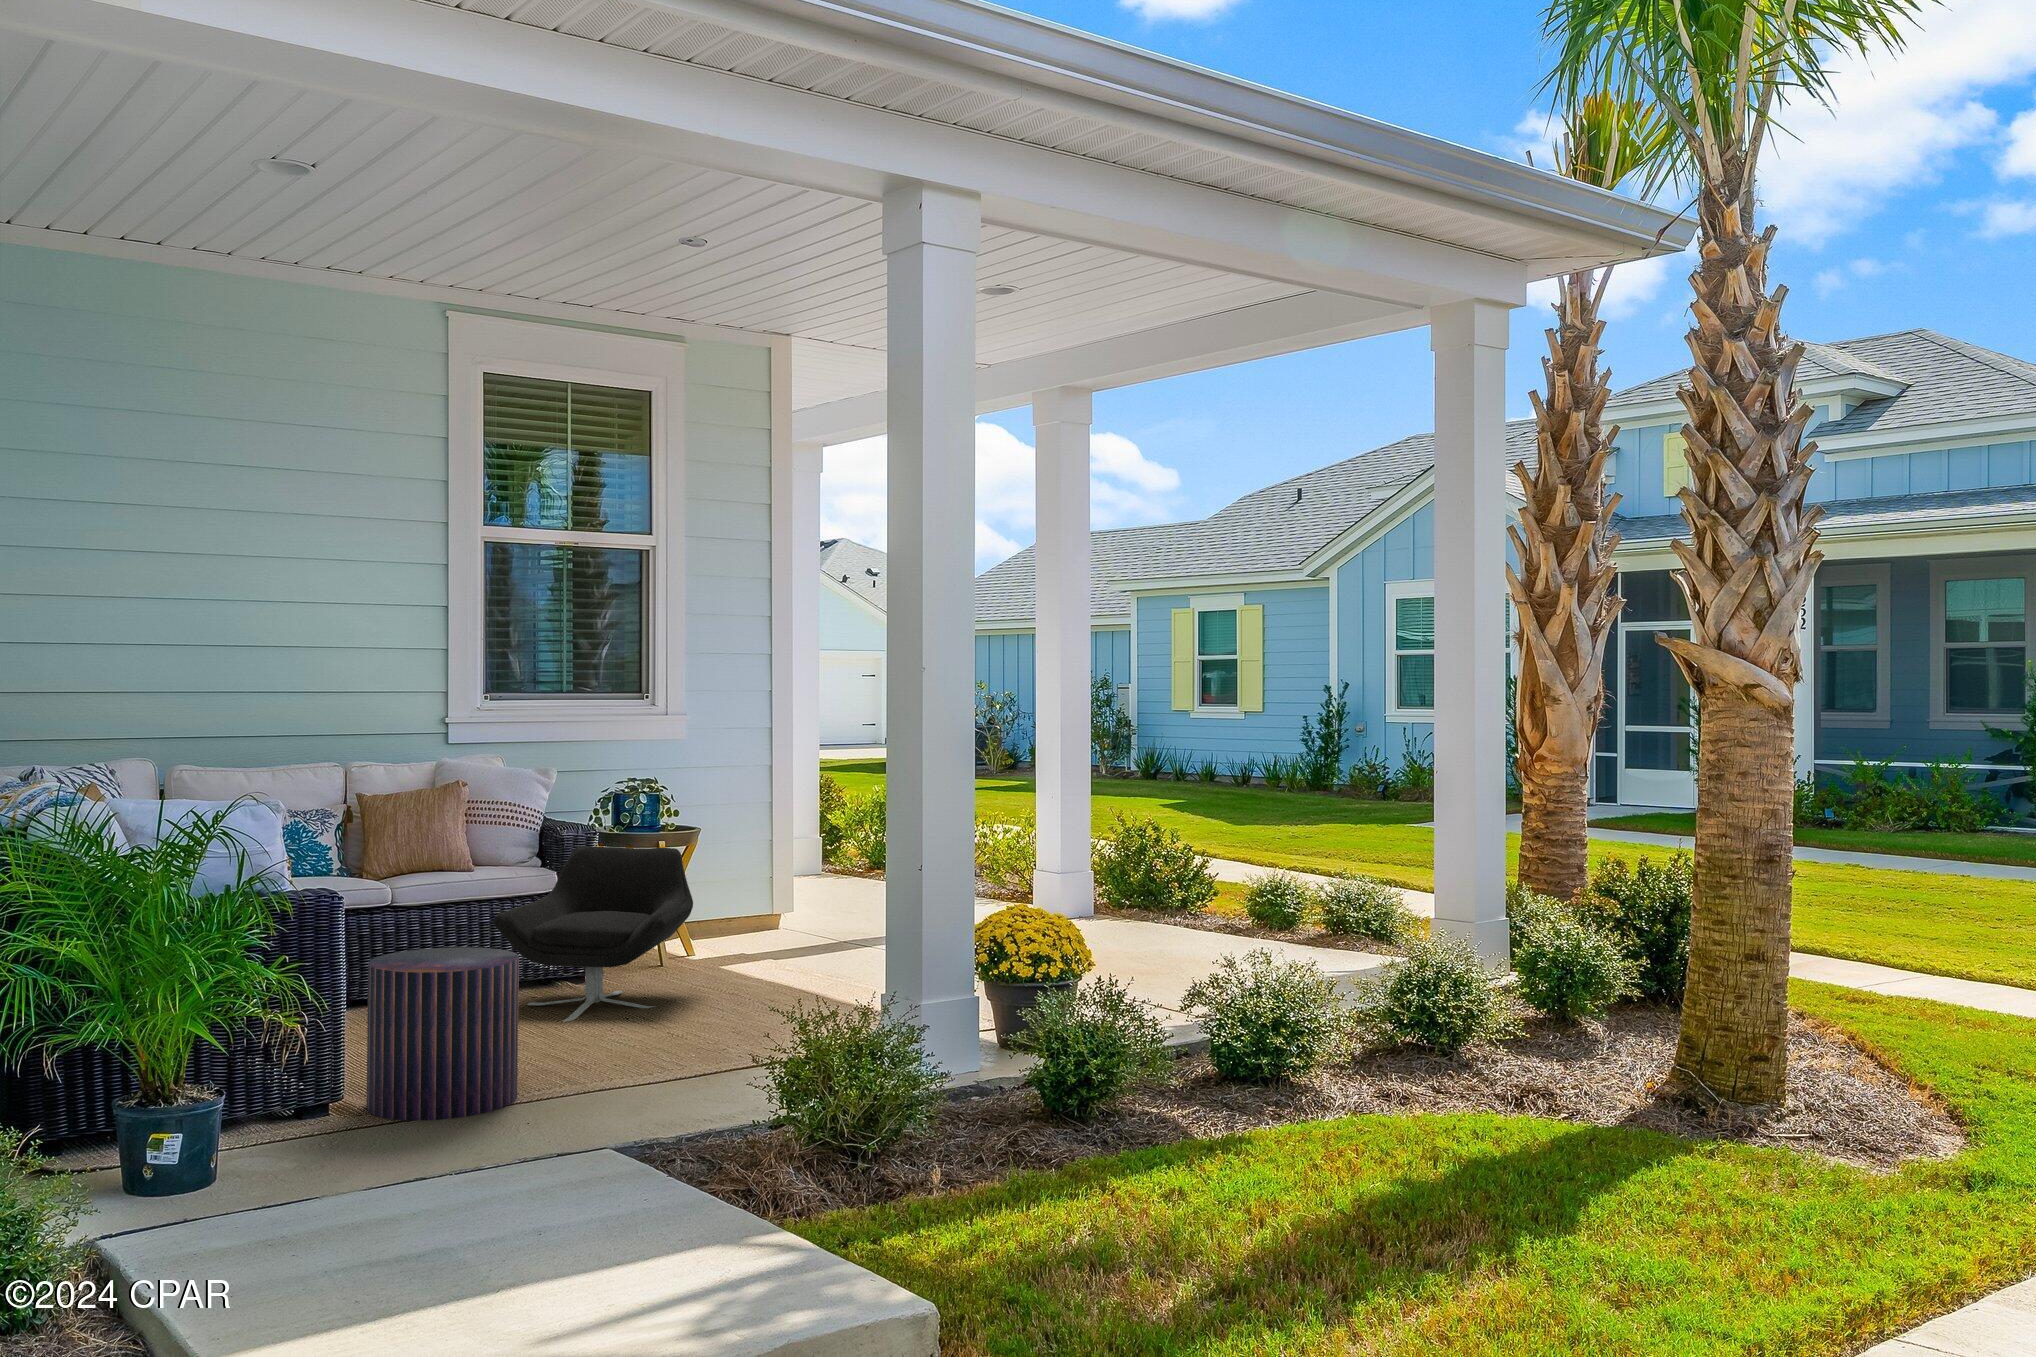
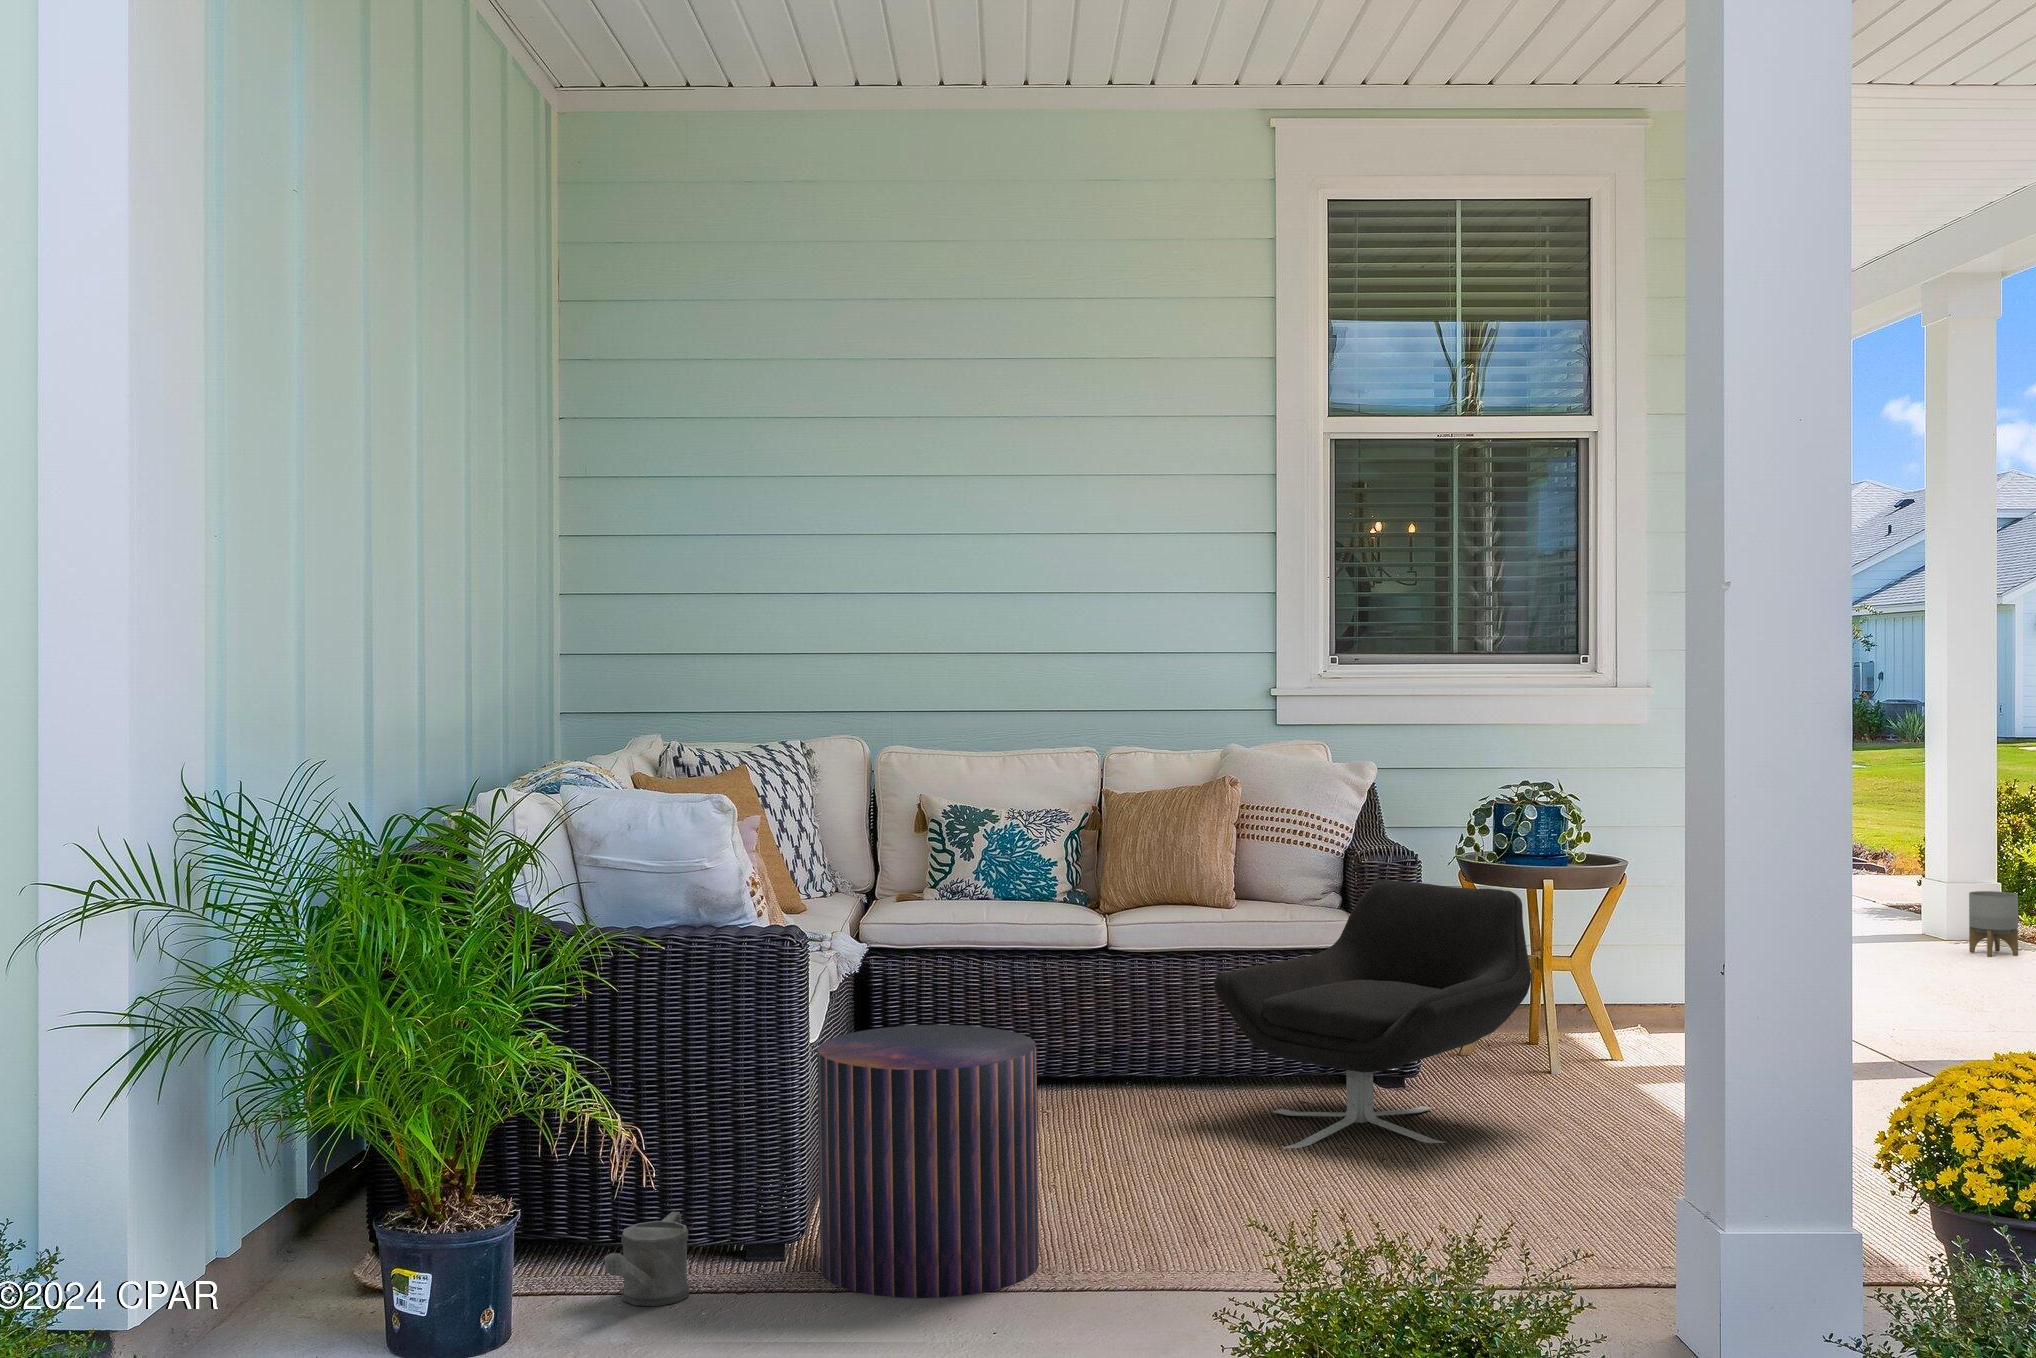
planter: none [814,843,842,884] -> present [1969,891,2018,957]
watering can: none [260,1089,311,1150] -> present [605,1212,689,1306]

